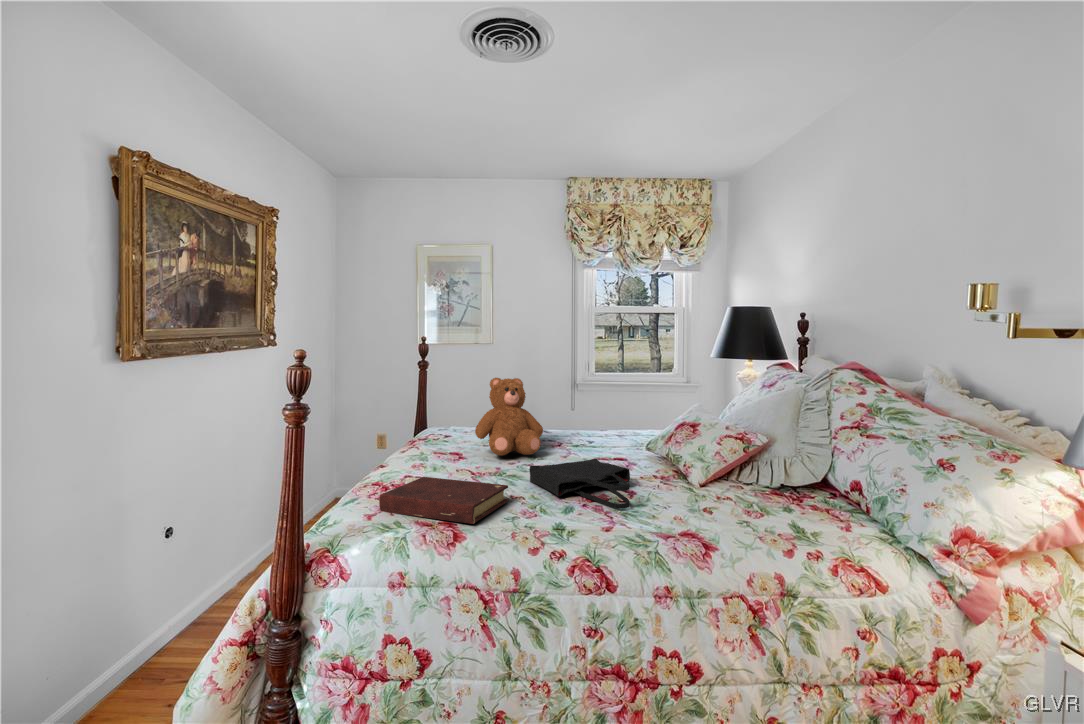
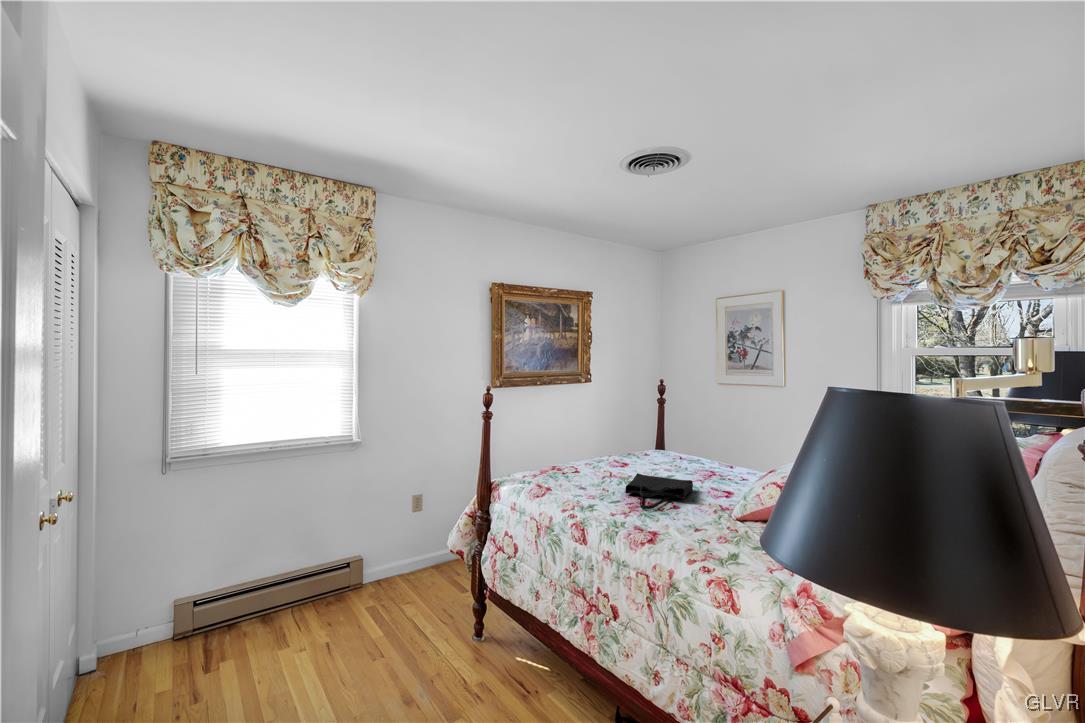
teddy bear: present [475,378,543,455] -> none [645,412,697,472]
book: present [379,477,508,524] -> none [539,465,598,491]

